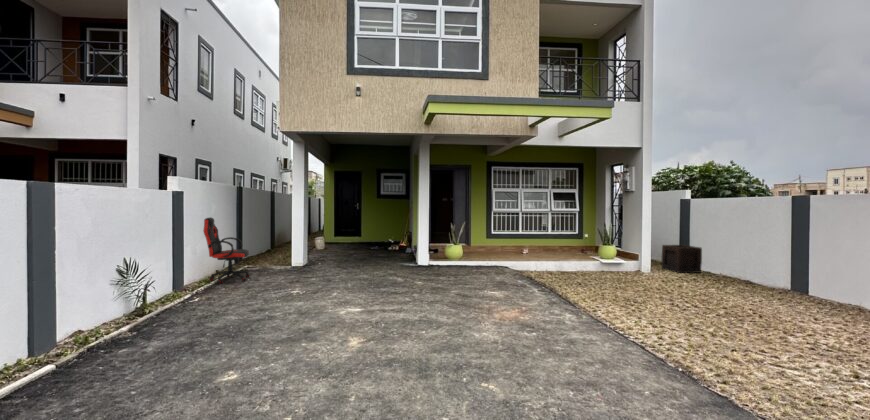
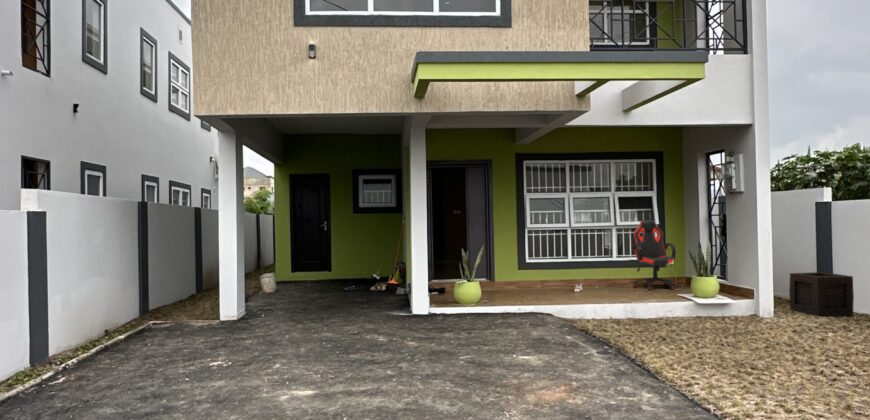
chair: present [203,218,249,284] -> present [632,220,676,290]

